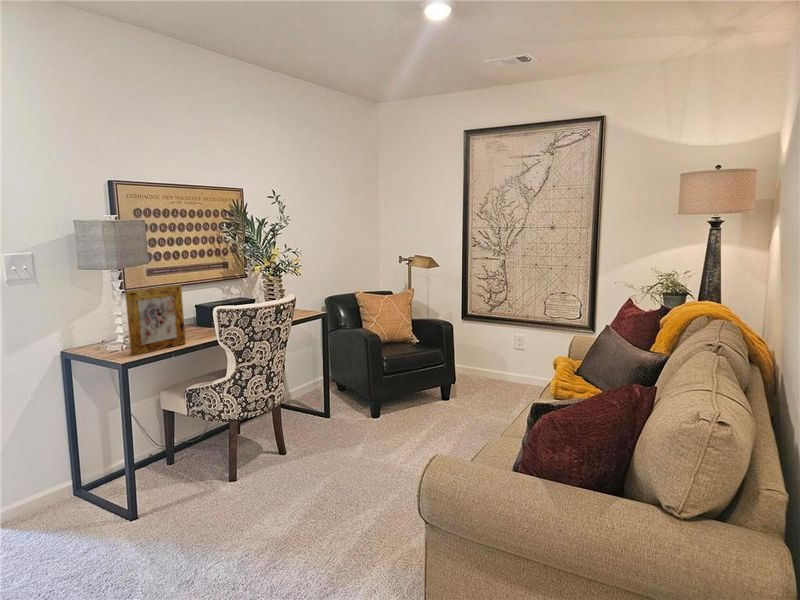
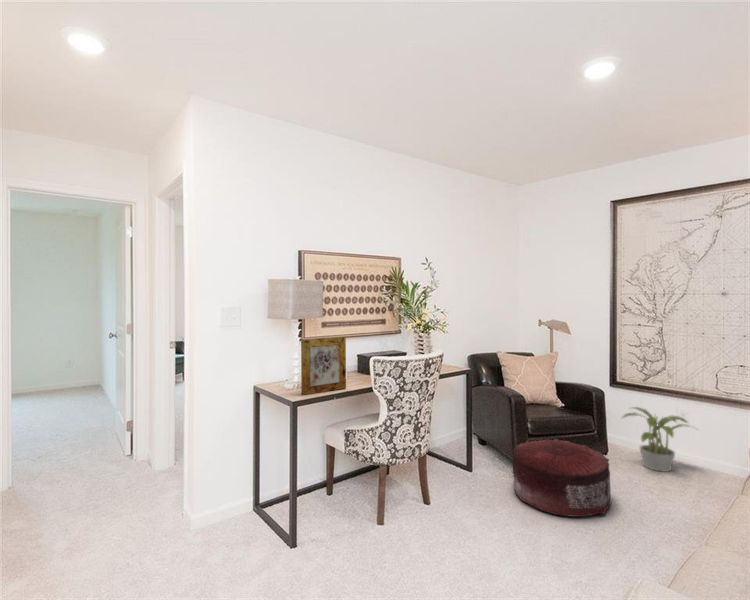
potted plant: none [469,337,531,393] -> present [624,407,687,472]
pouf: none [369,374,457,444] -> present [513,439,612,517]

